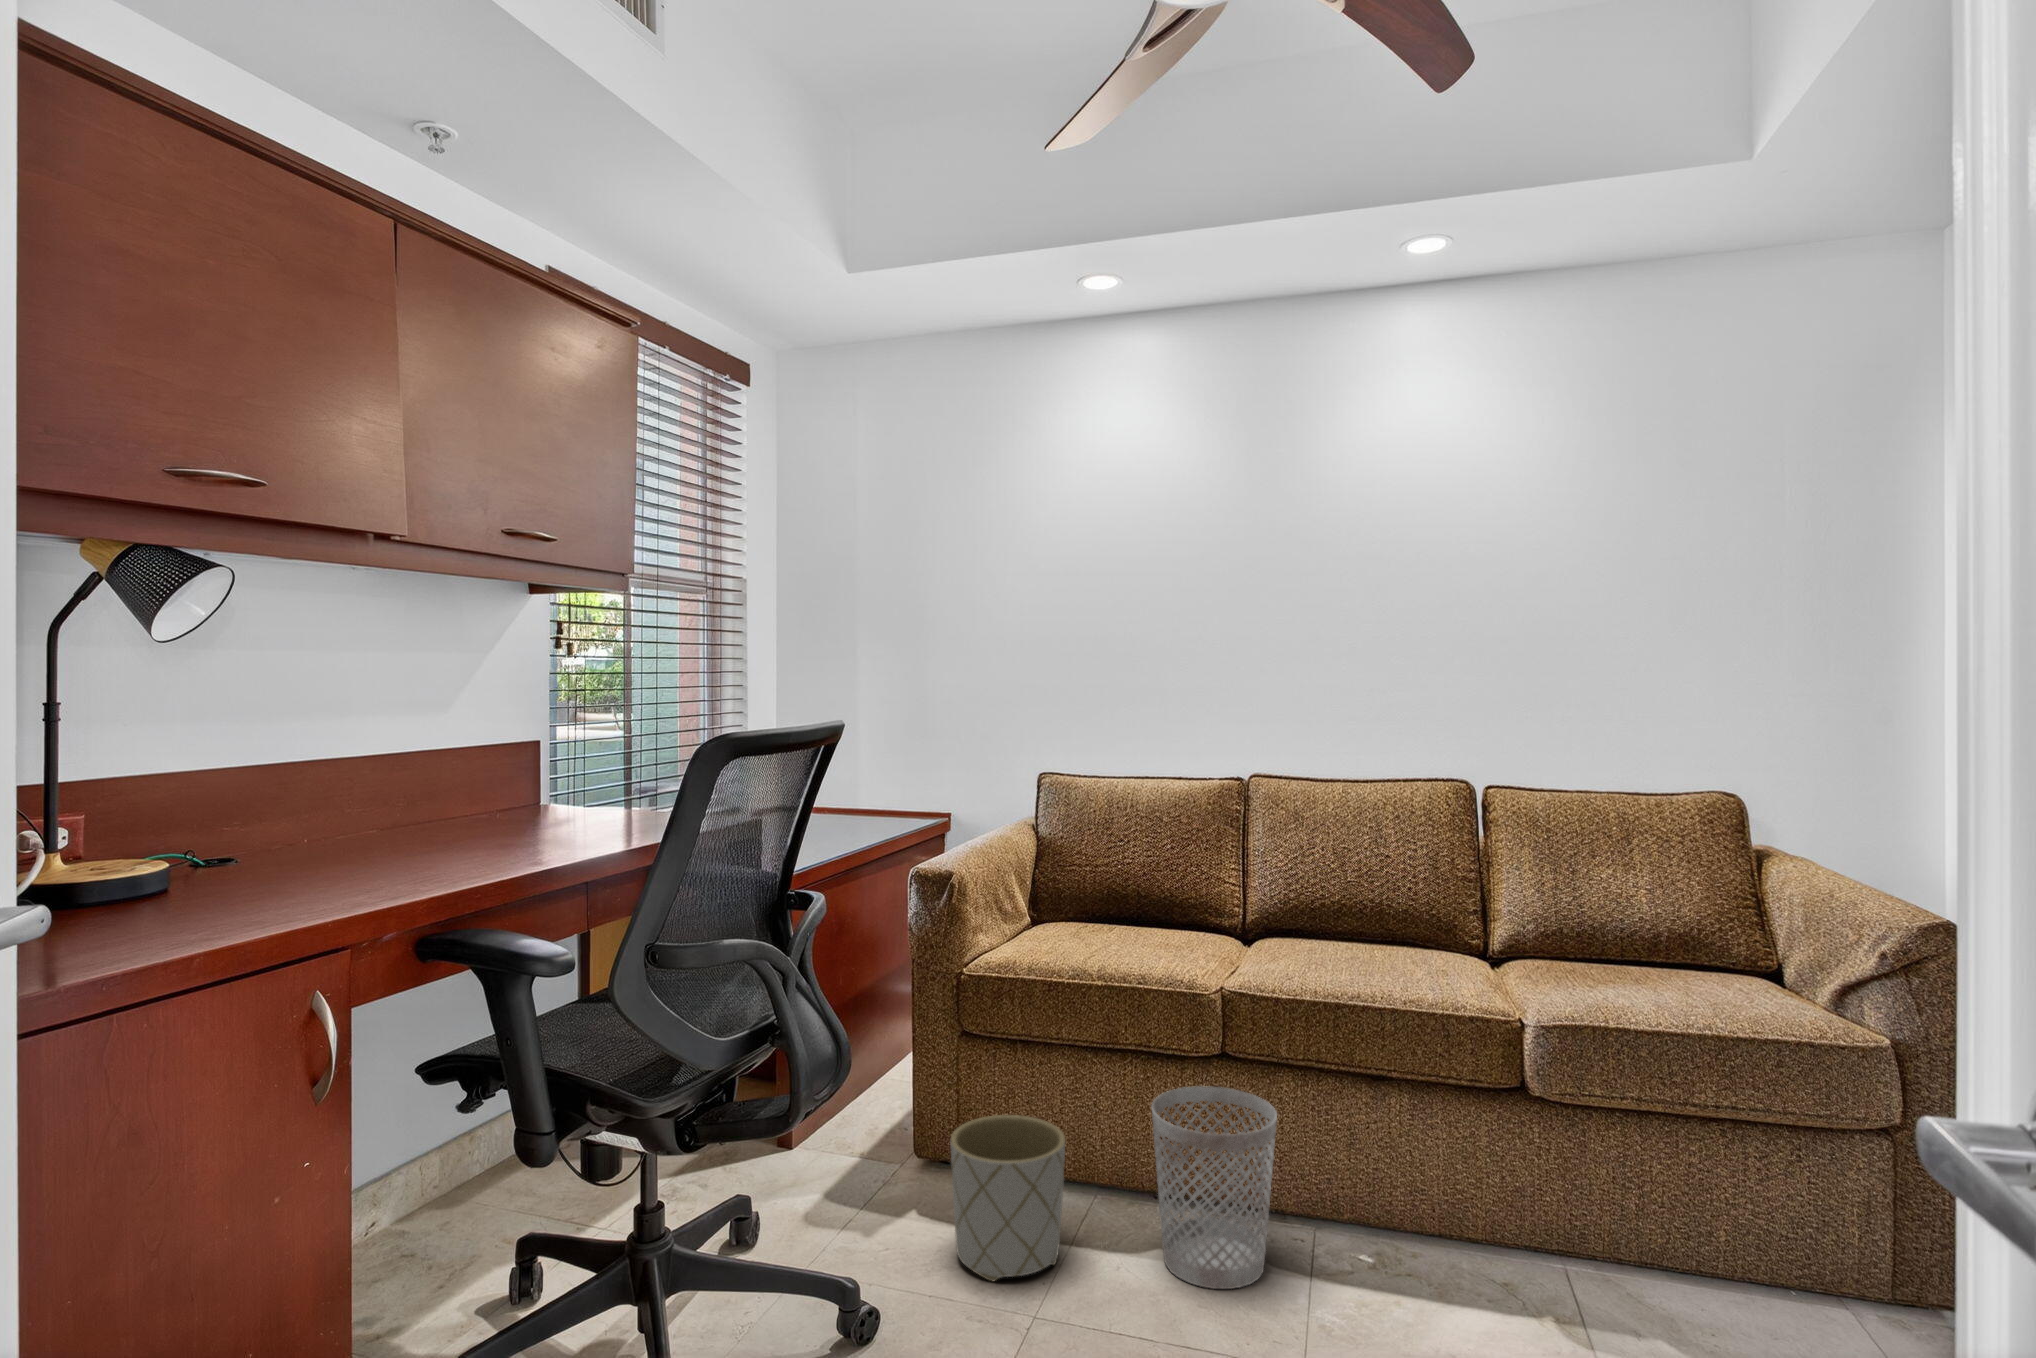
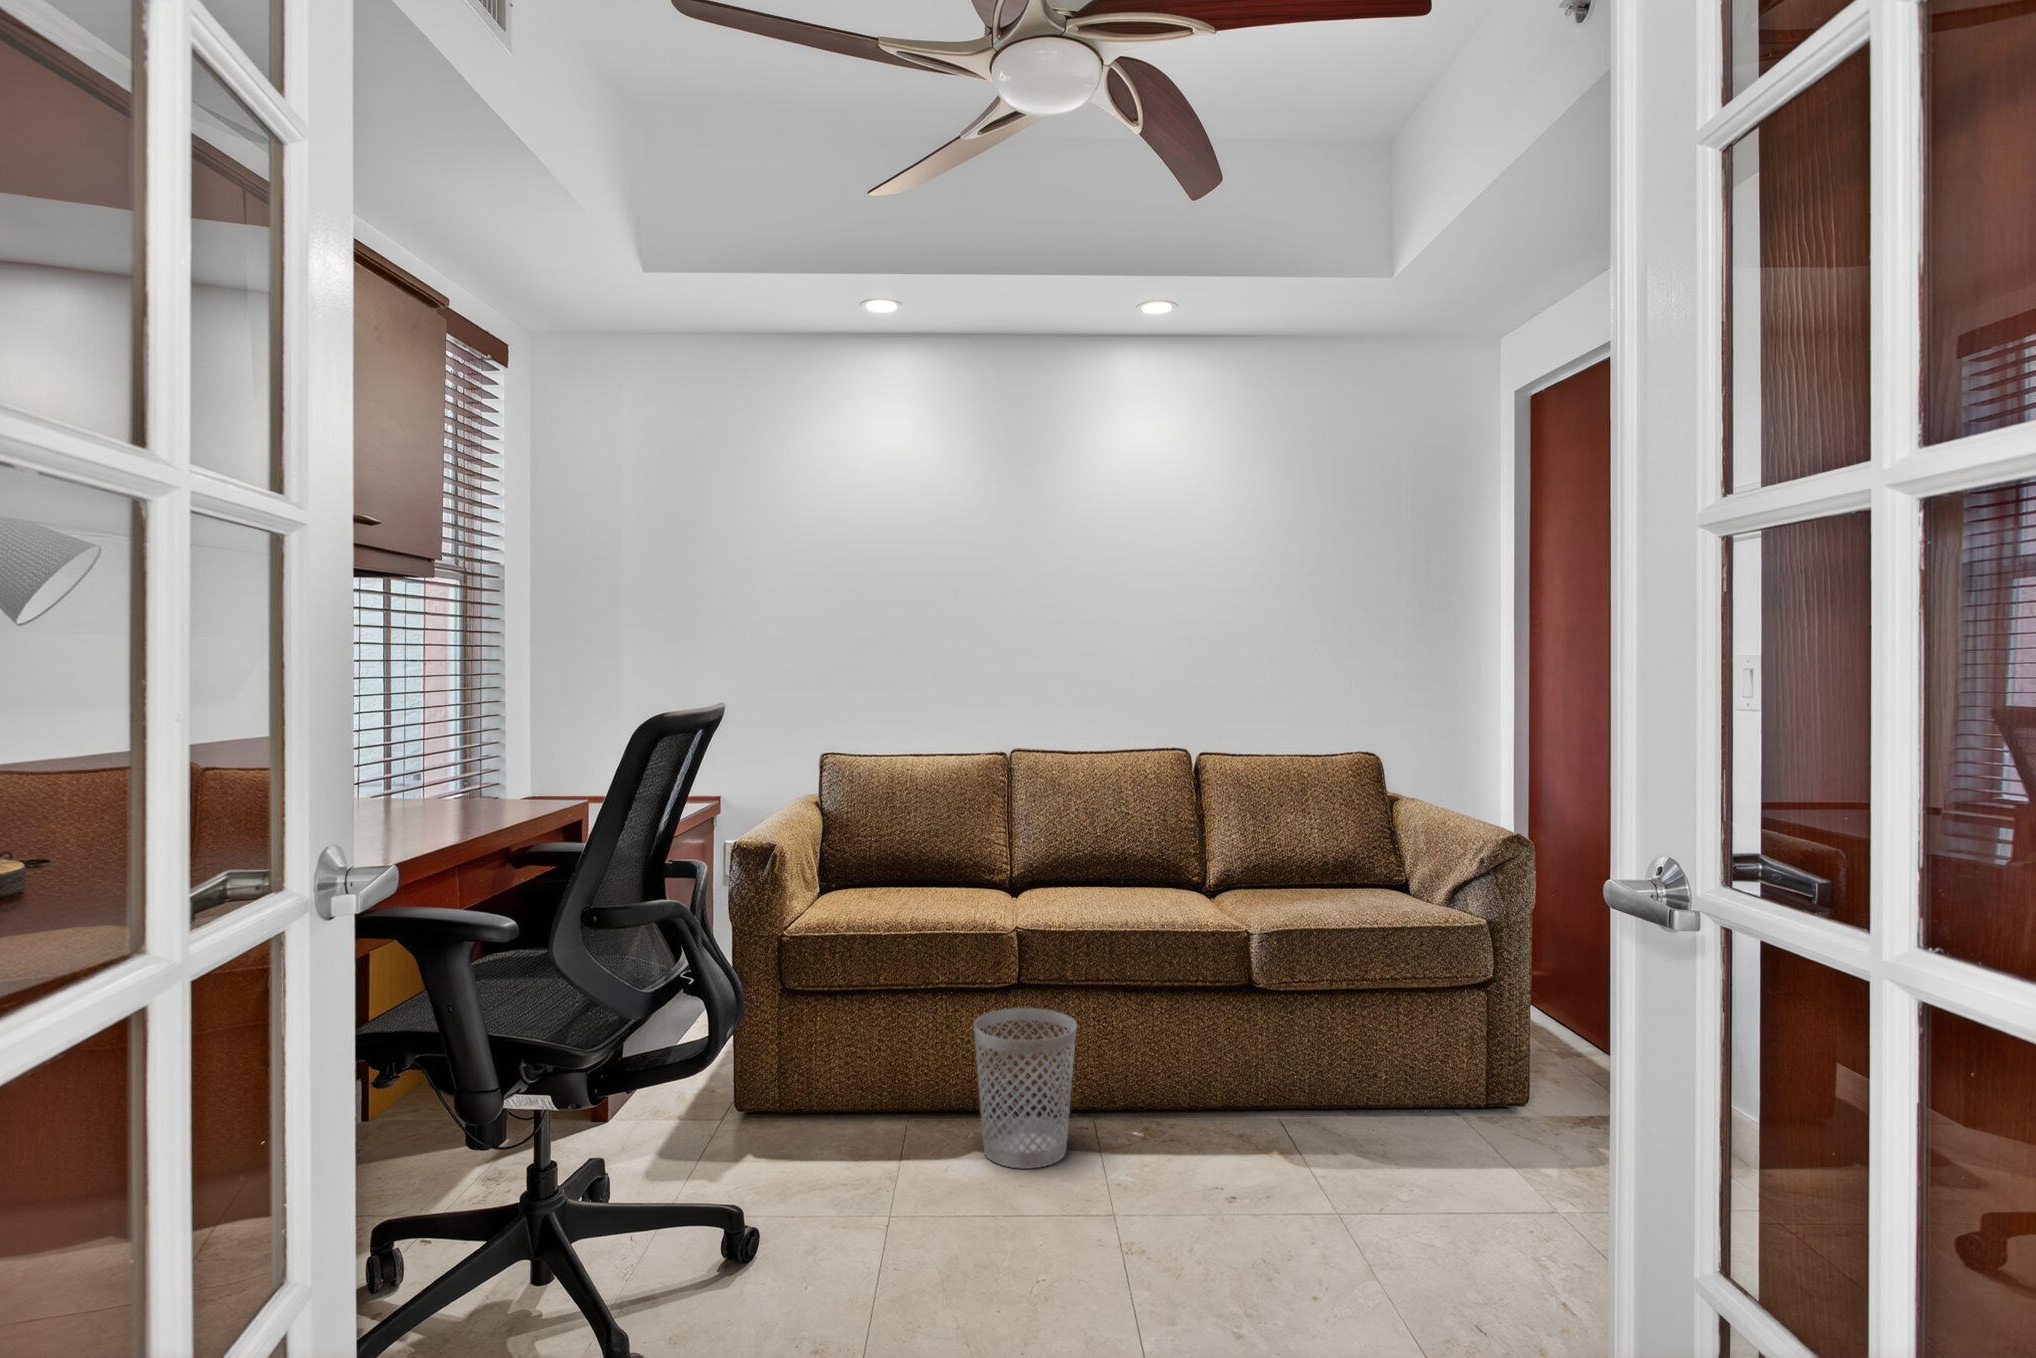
planter: present [950,1115,1065,1281] -> none [802,1051,903,1191]

